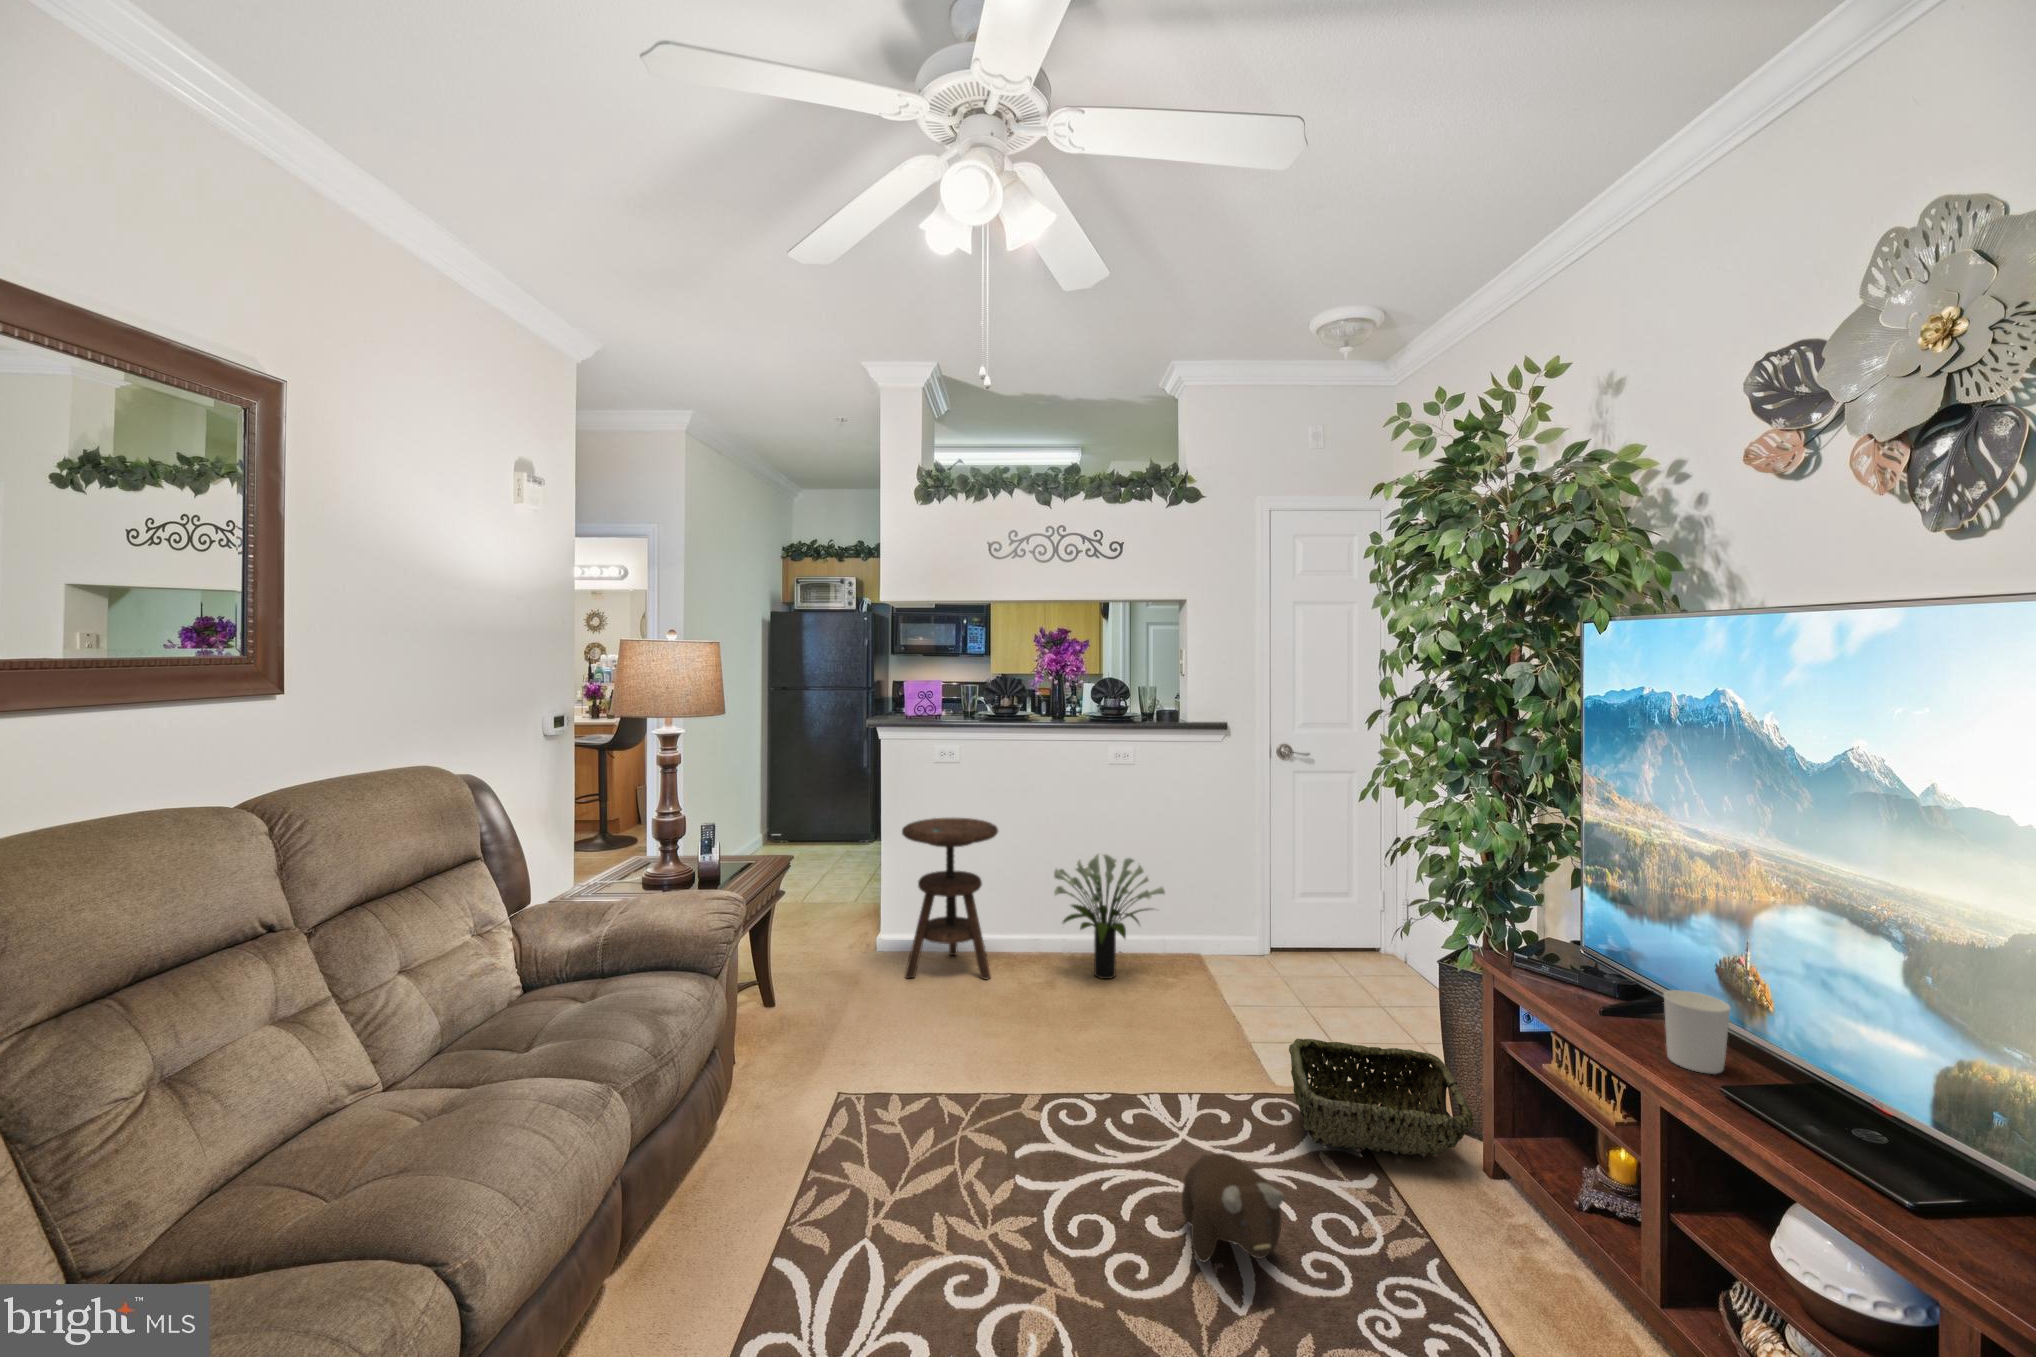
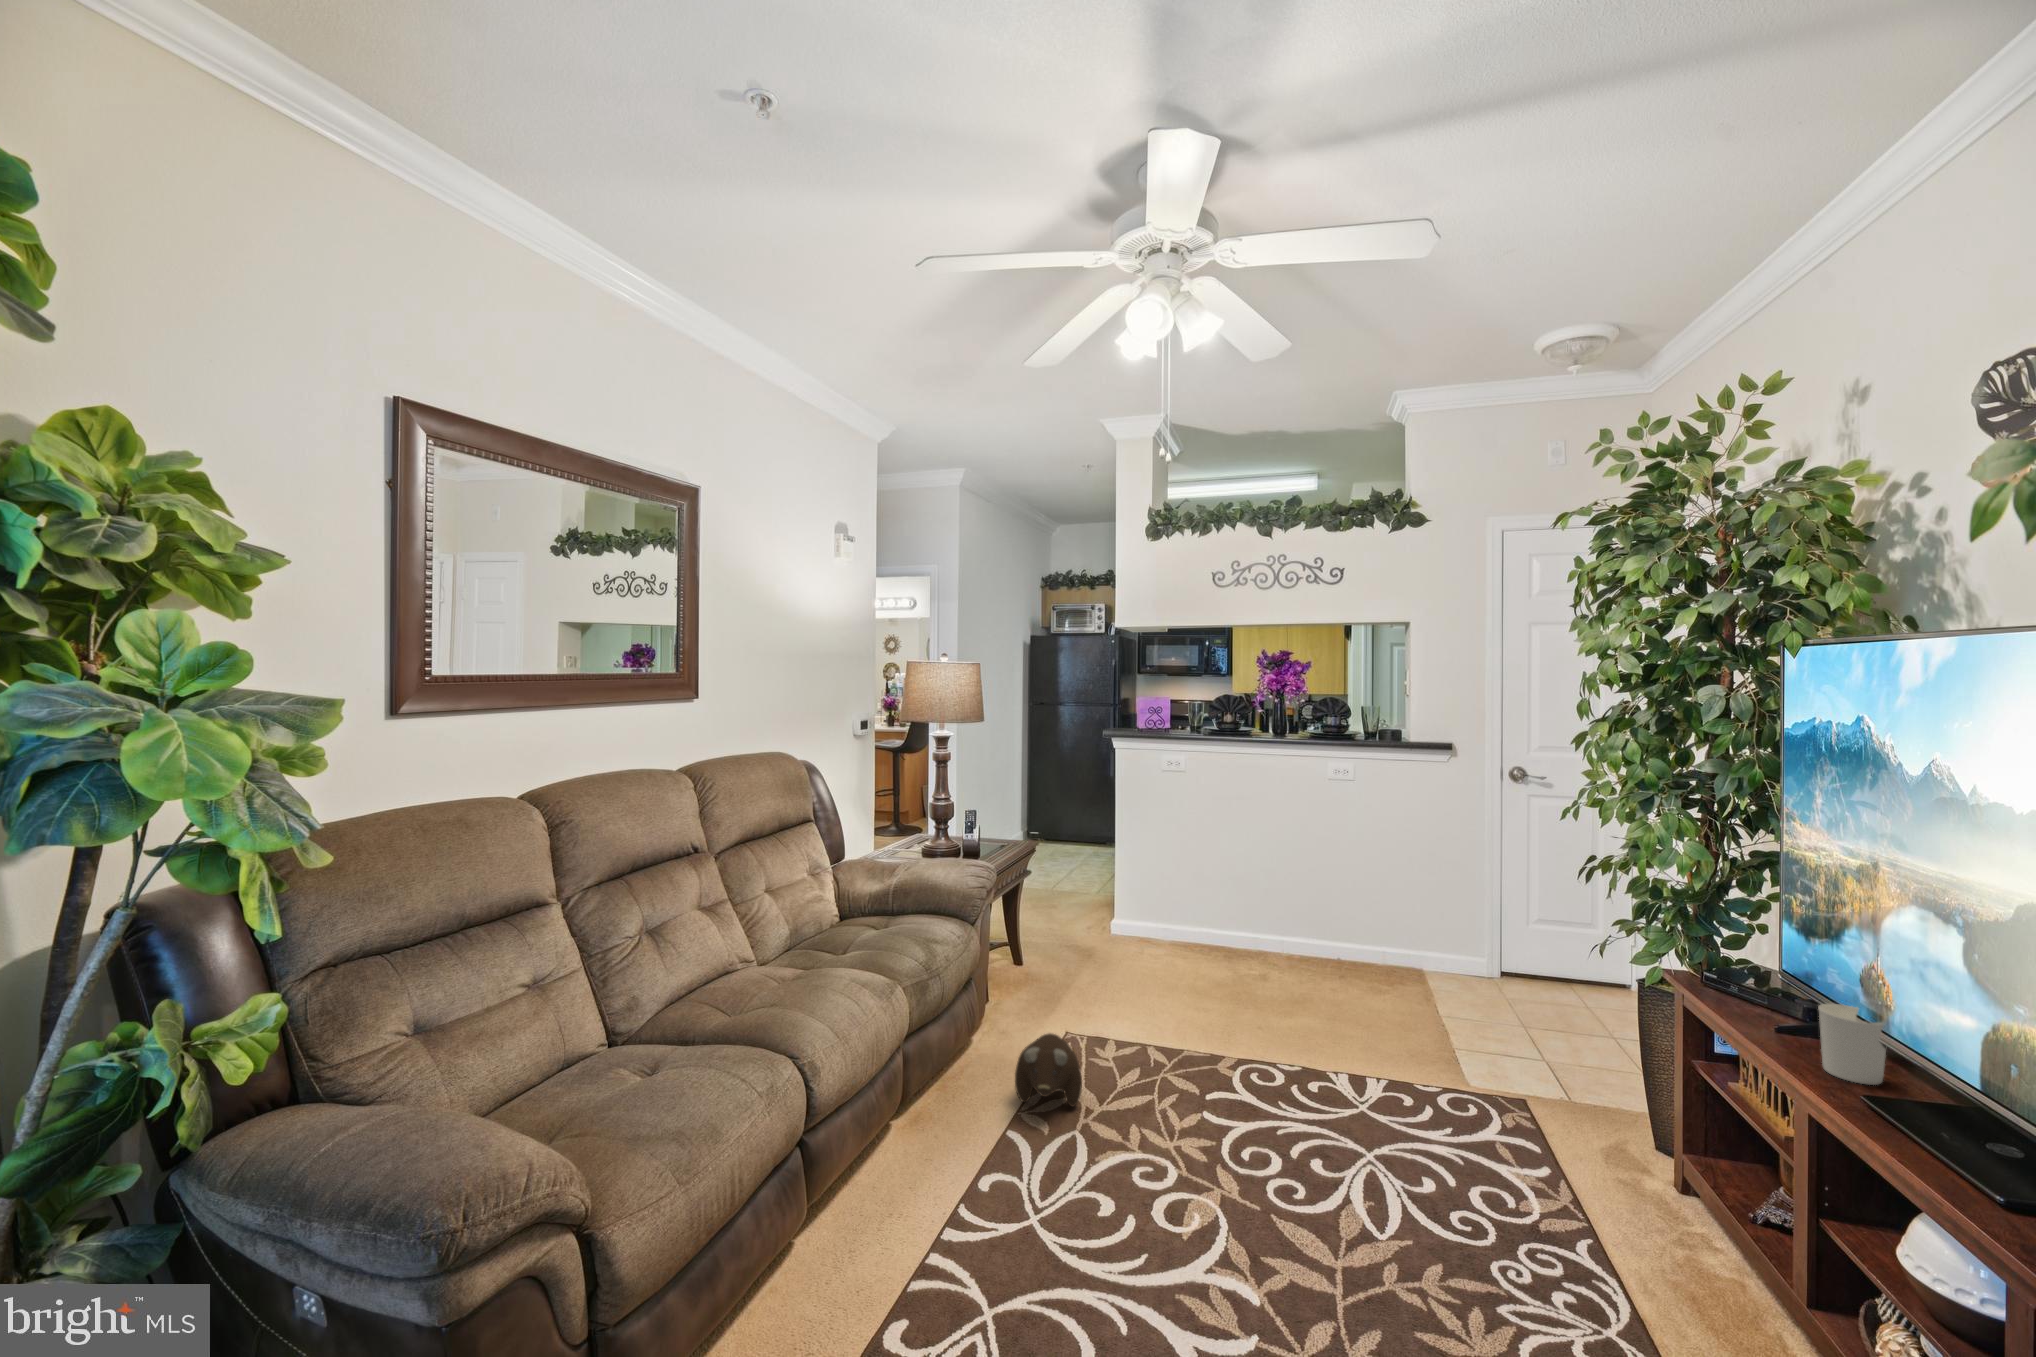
side table: present [902,818,998,979] -> none [1131,821,1219,969]
potted plant: present [1054,854,1165,979] -> none [1270,862,1382,981]
woven basket: present [1289,1039,1473,1158] -> none [1476,1039,1662,1164]
plush toy: present [1182,1153,1284,1262] -> present [1015,1033,1082,1106]

